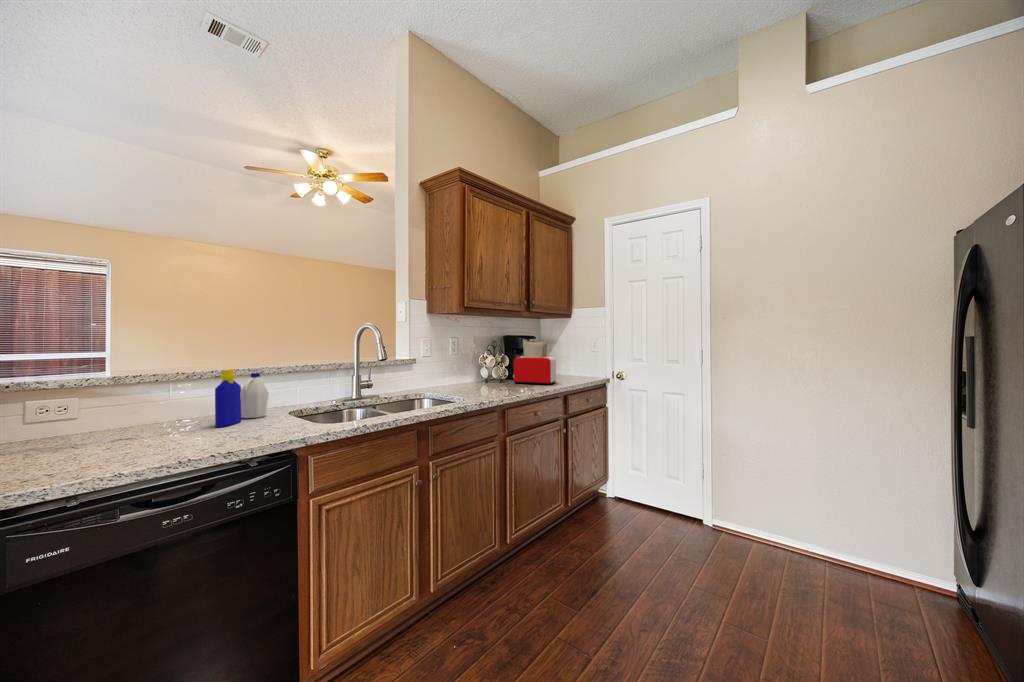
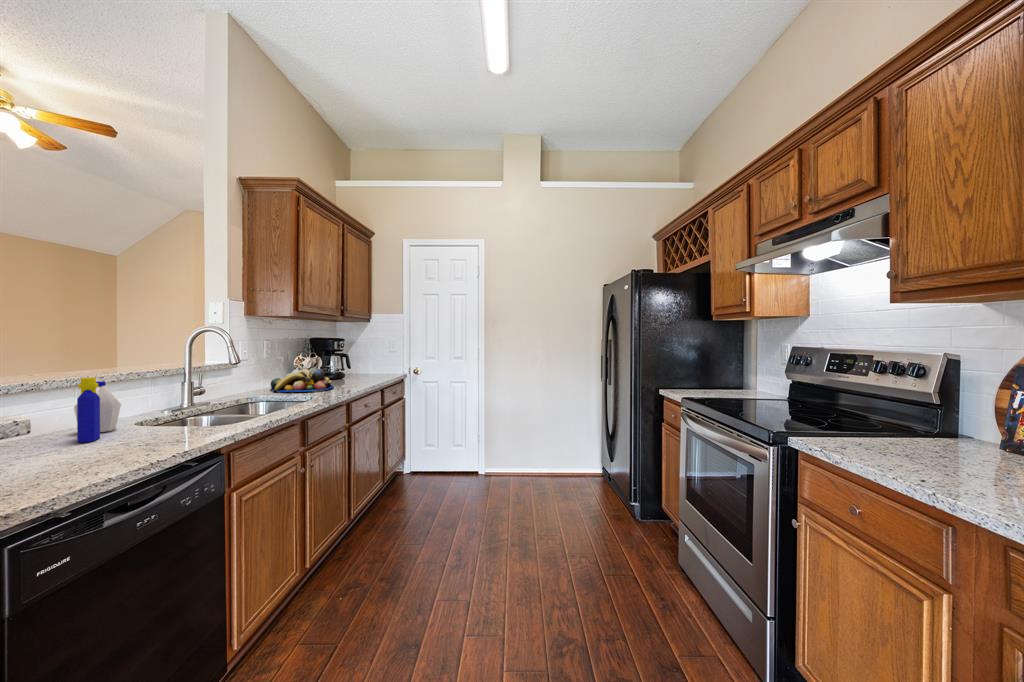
toaster: present [513,341,556,385] -> none [331,343,372,383]
fruit bowl: none [444,368,504,392] -> present [270,369,334,393]

